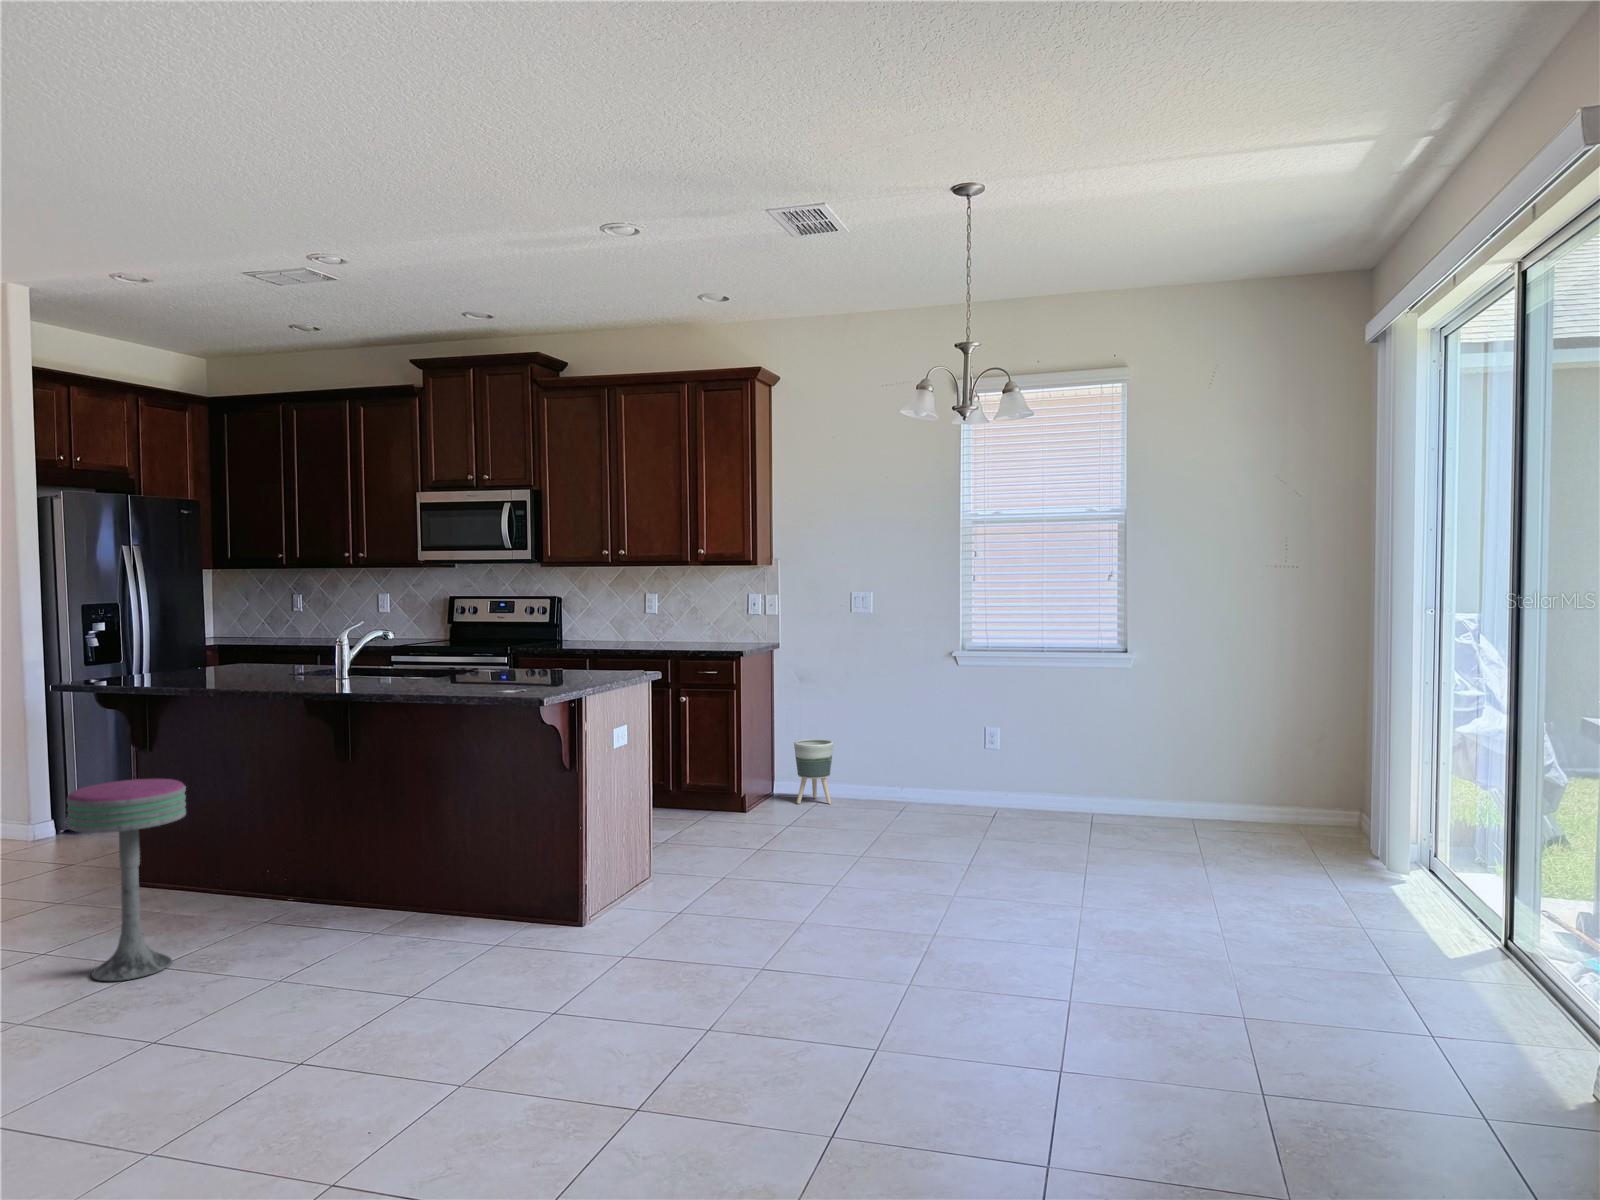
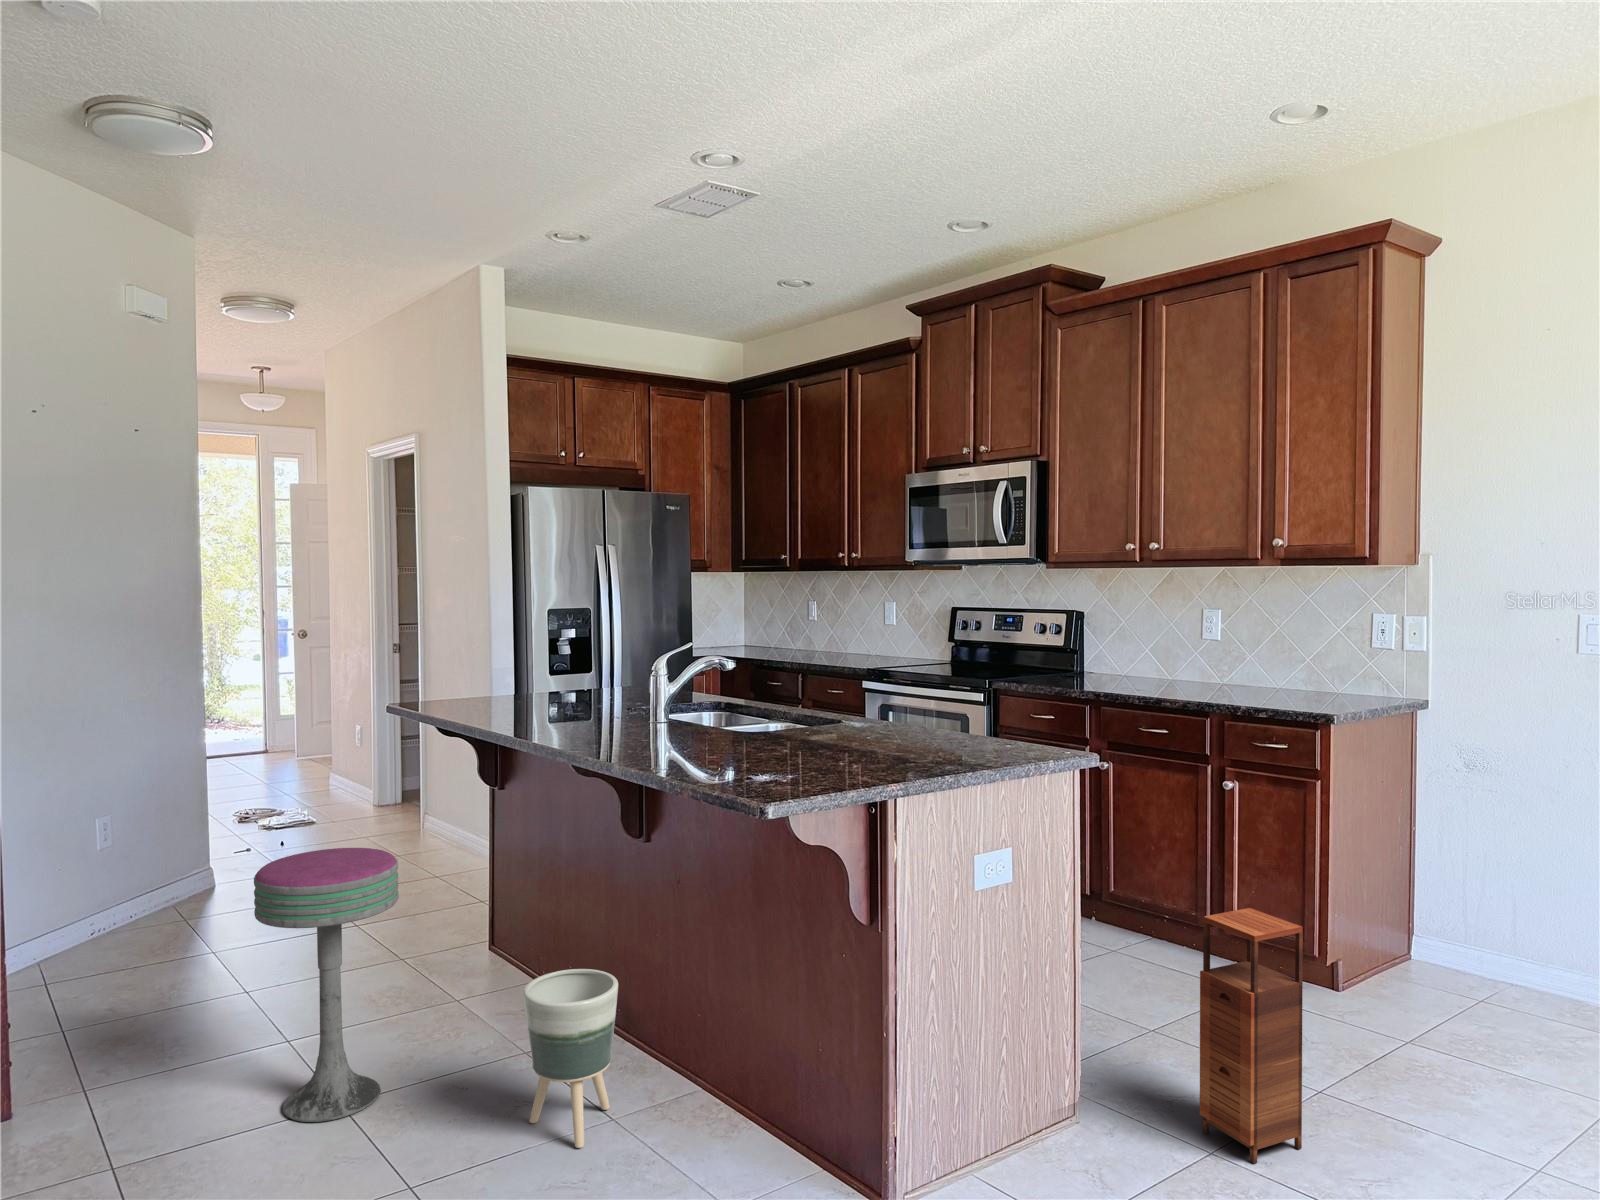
planter: present [794,739,833,804] -> present [523,969,618,1148]
storage cabinet: none [707,747,756,873] -> present [1200,908,1303,1164]

